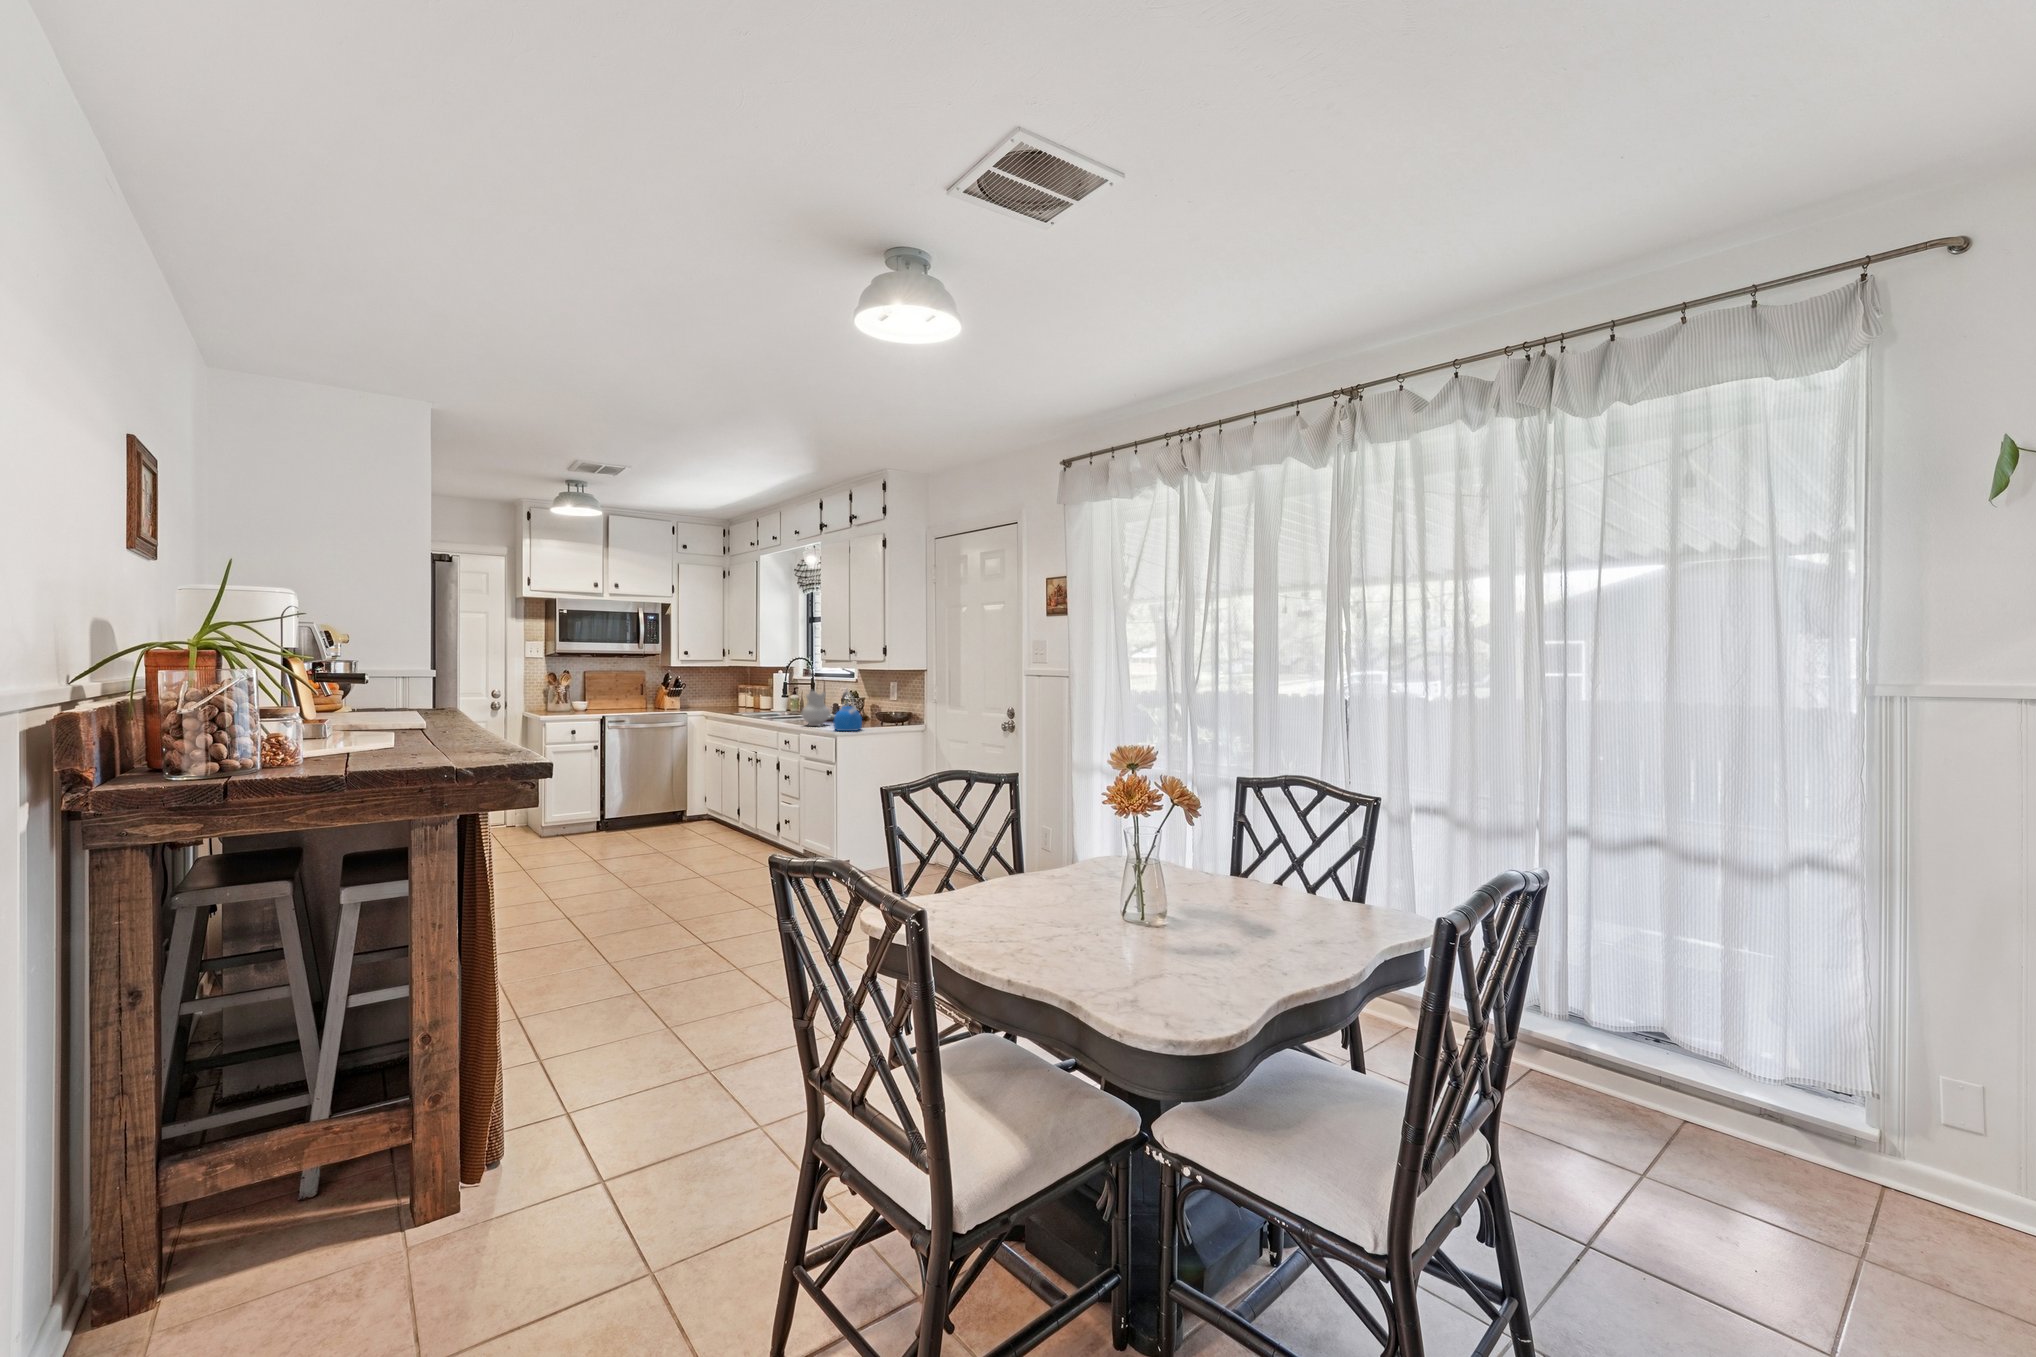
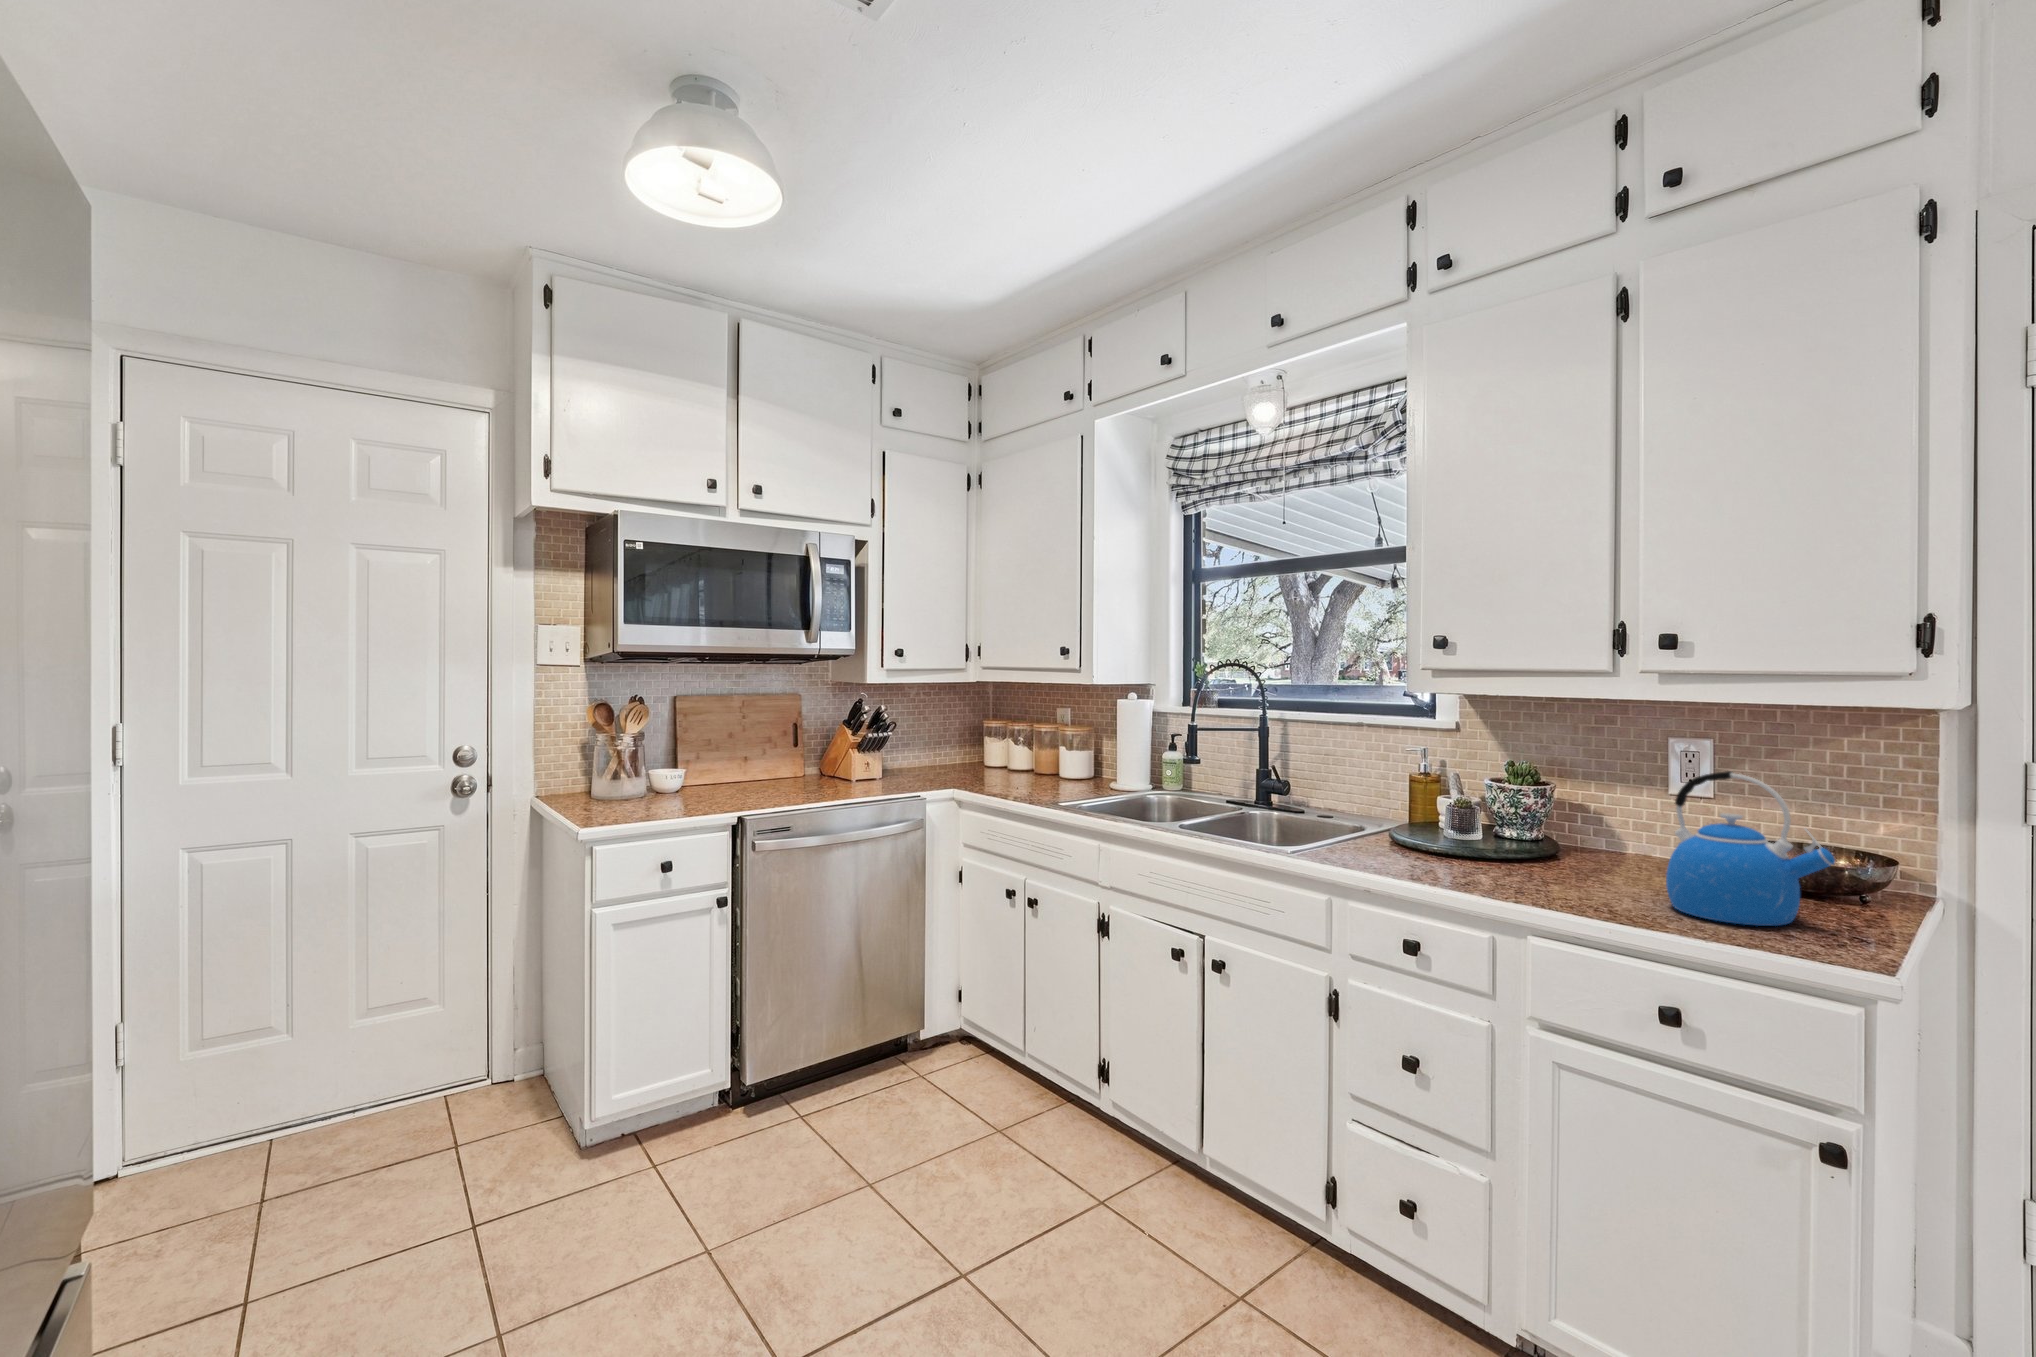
ceramic pitcher: present [802,689,830,726] -> none [1421,751,1525,877]

